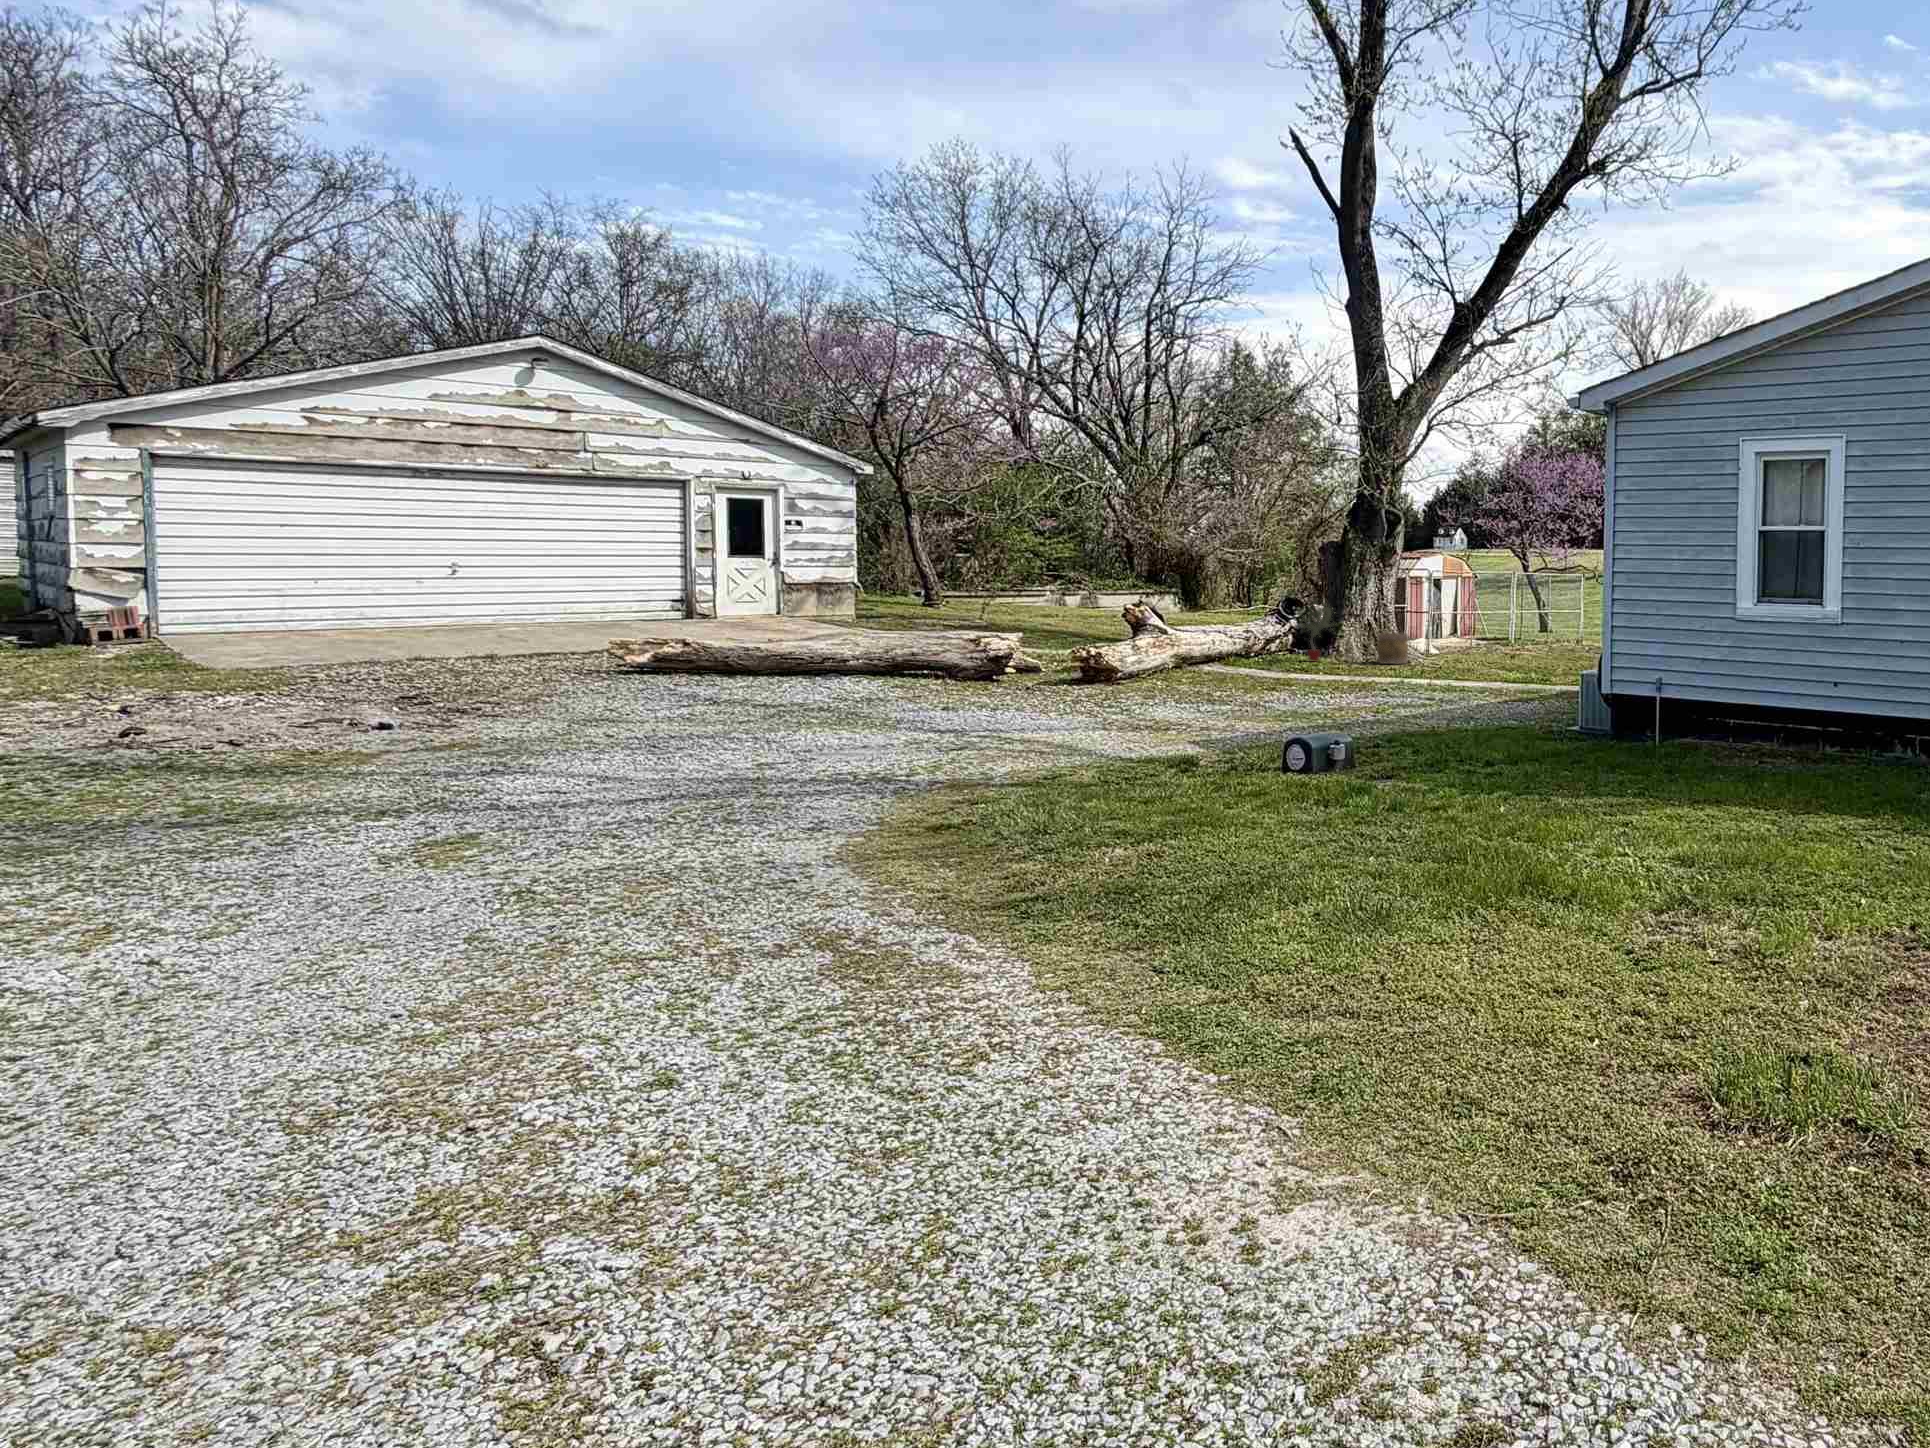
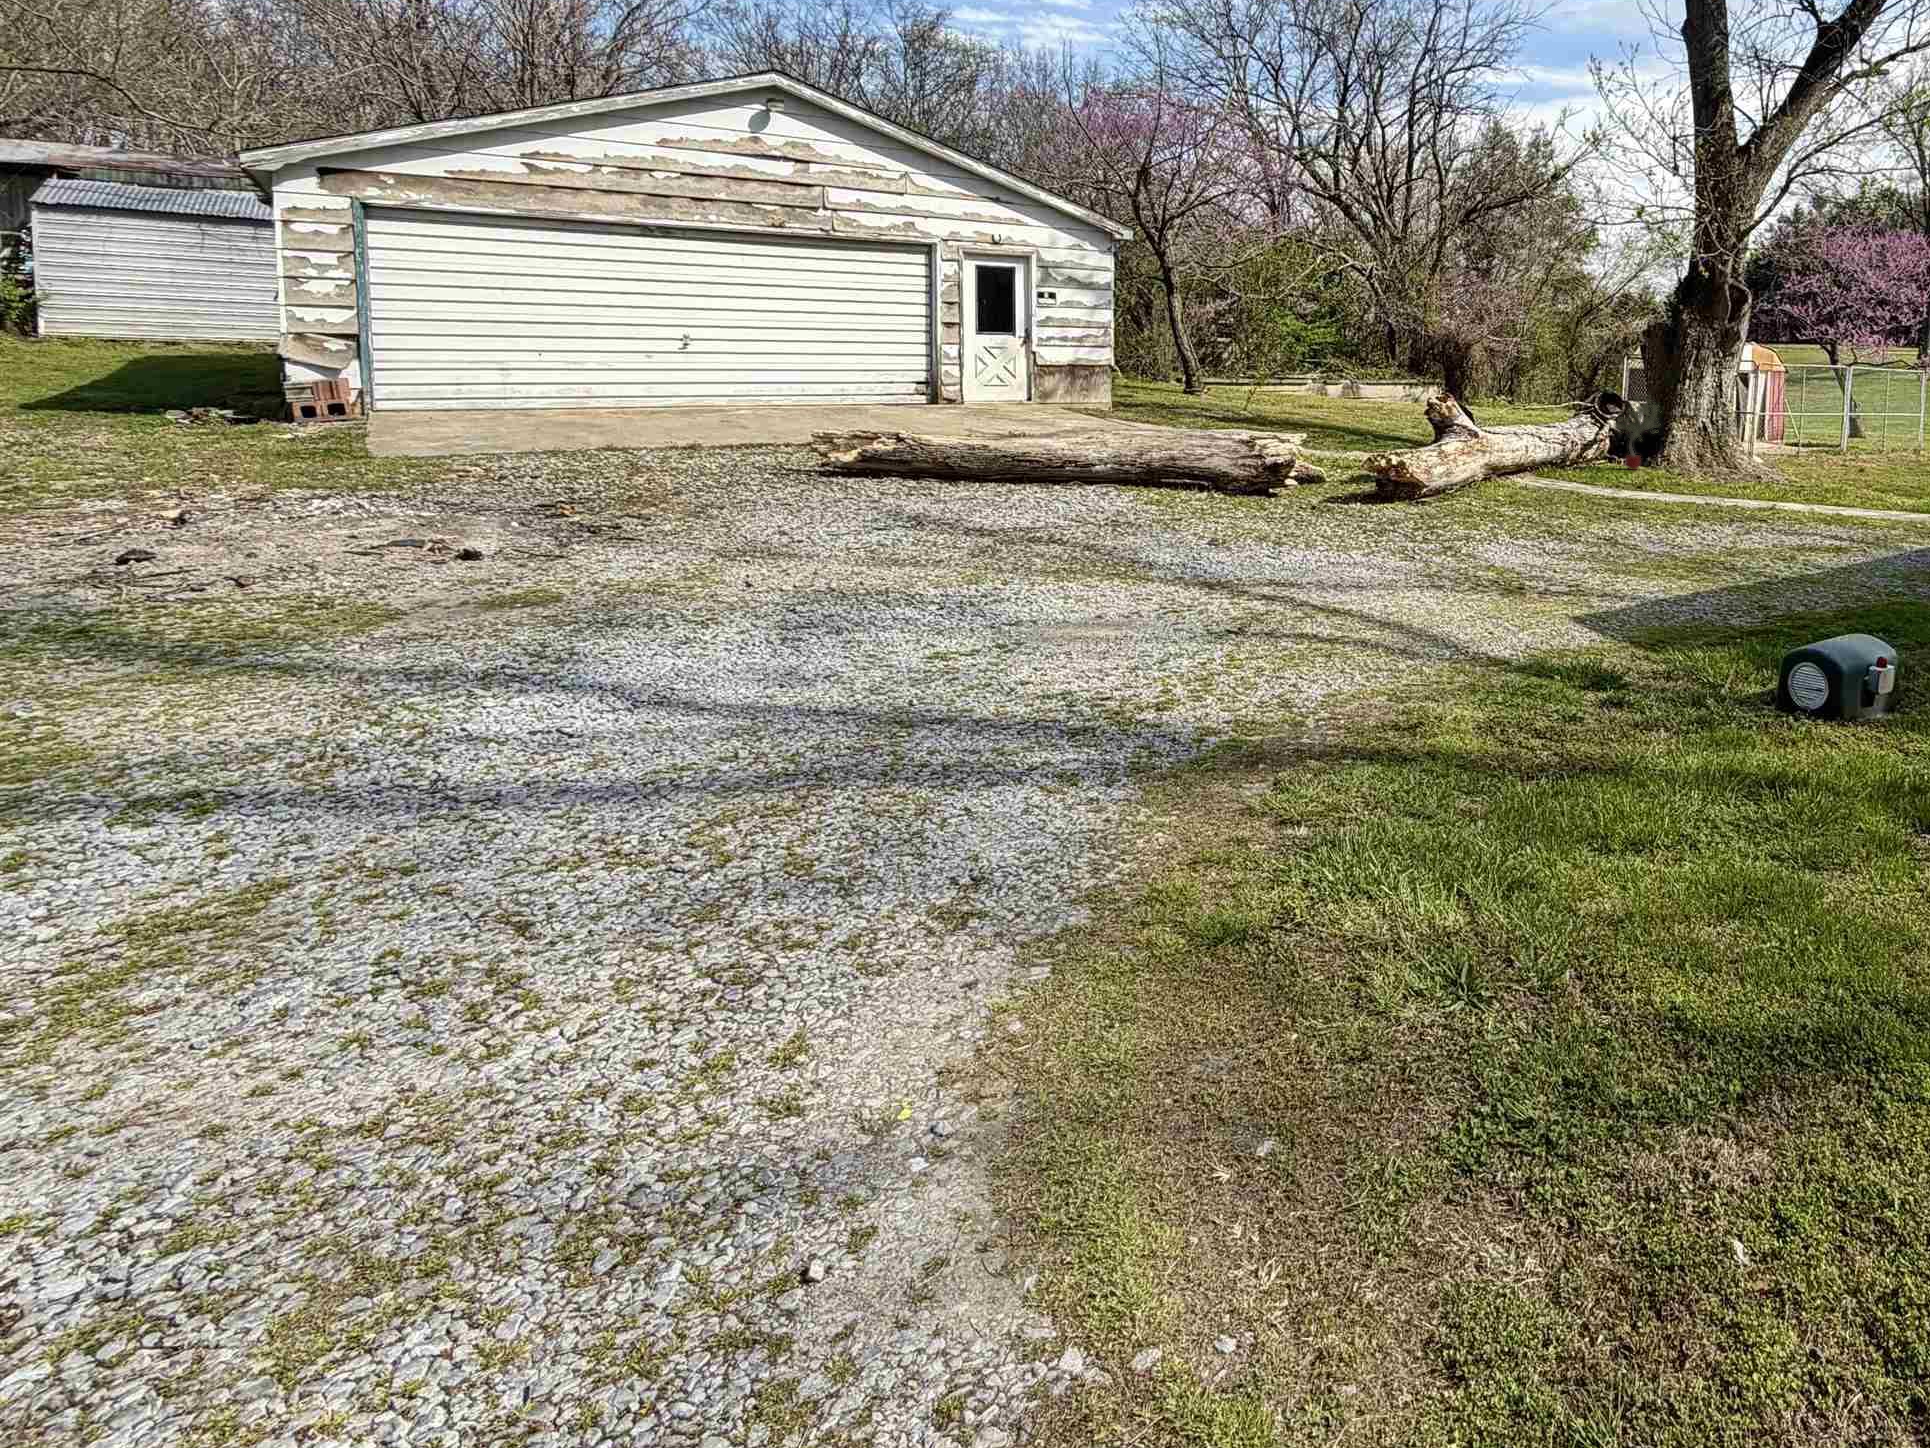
bucket: present [1377,632,1410,664] -> none [1711,434,1753,476]

